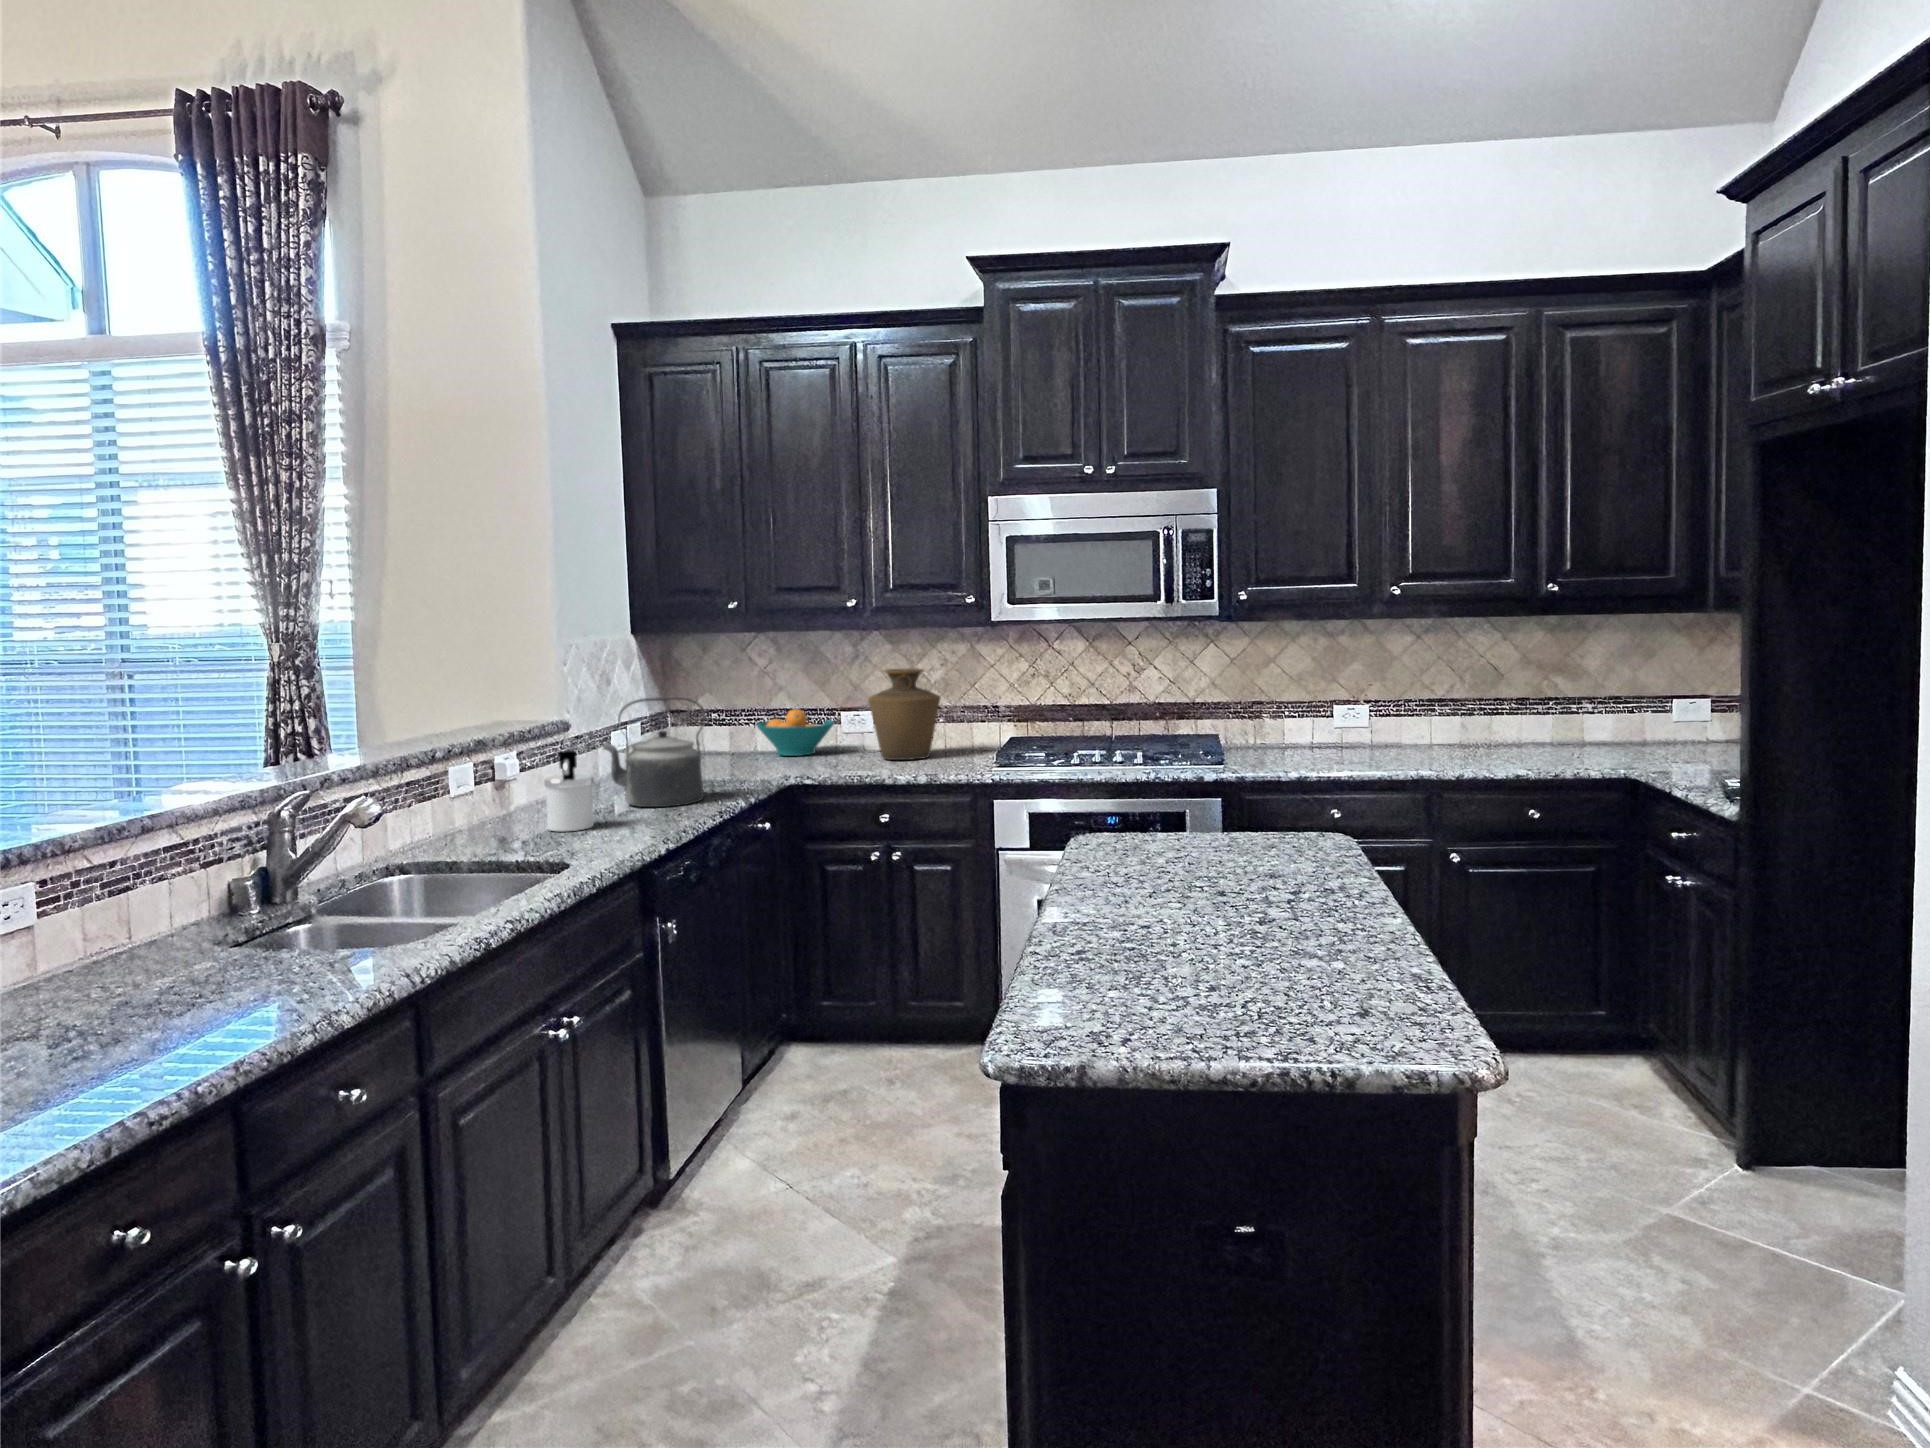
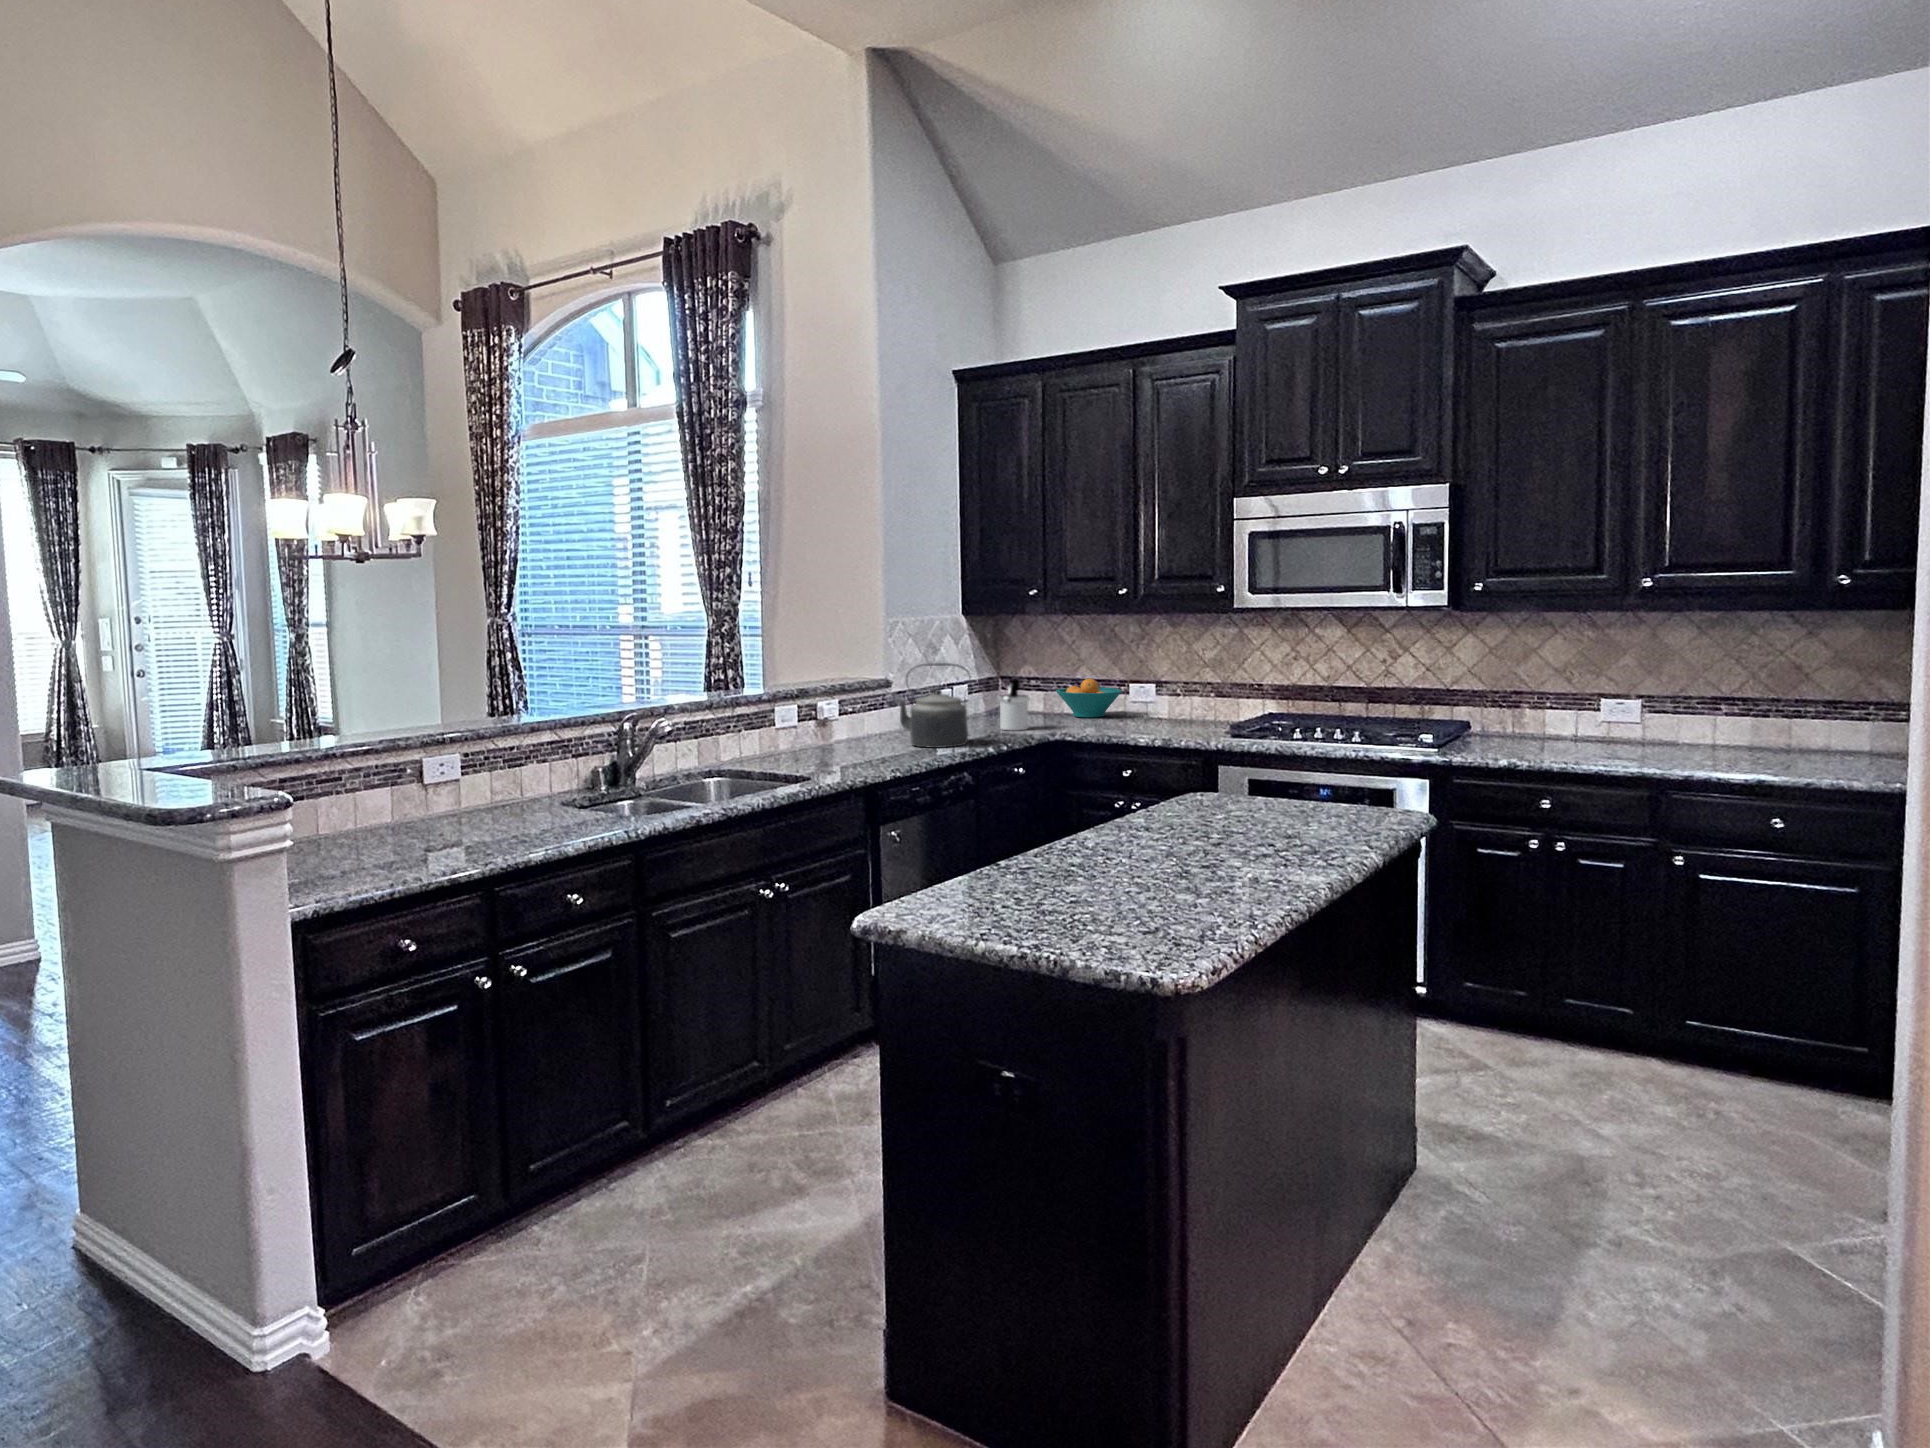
vase: present [868,669,941,760] -> none [1133,648,1197,726]
soap dispenser: present [544,751,594,831] -> present [999,679,1029,730]

